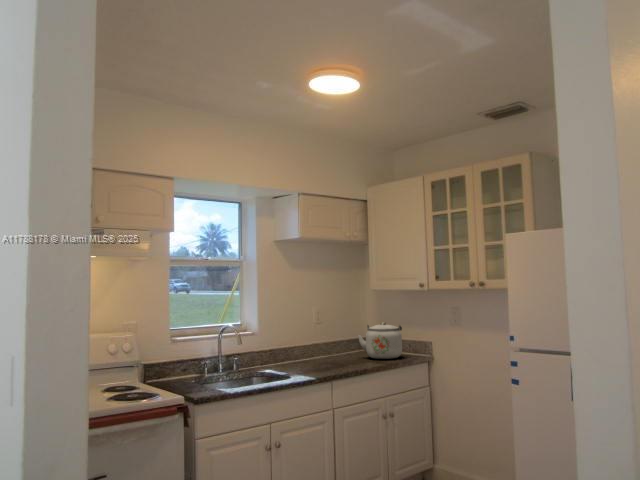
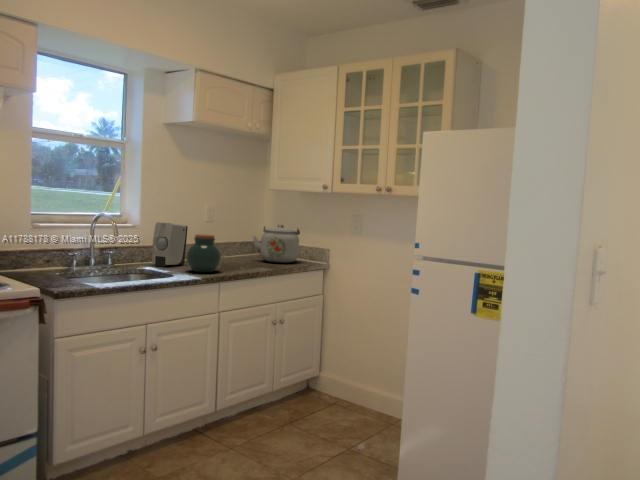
soap dispenser: none [269,329,299,370] -> present [152,222,188,267]
jar: none [300,338,330,373] -> present [187,234,221,272]

